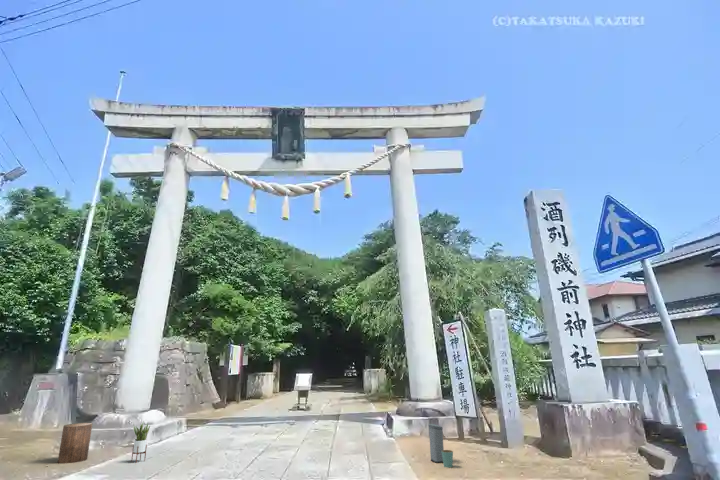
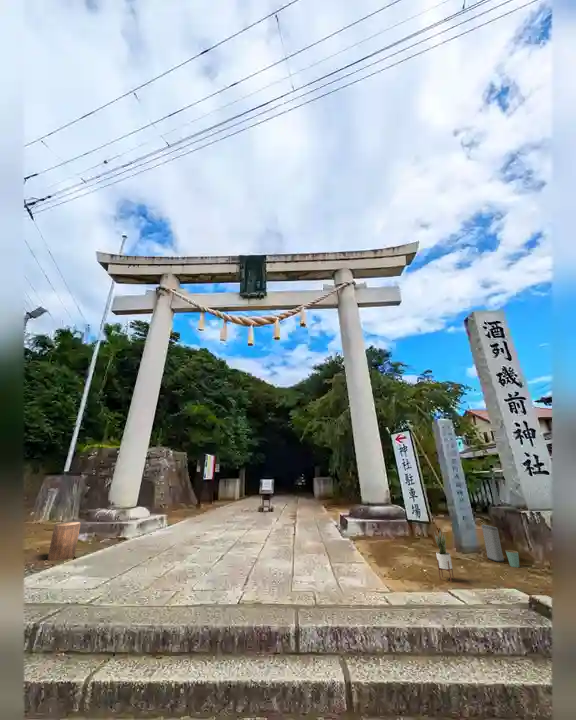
potted plant: present [131,421,150,462] -> present [434,532,454,582]
trash can: present [429,424,453,468] -> present [482,525,519,568]

